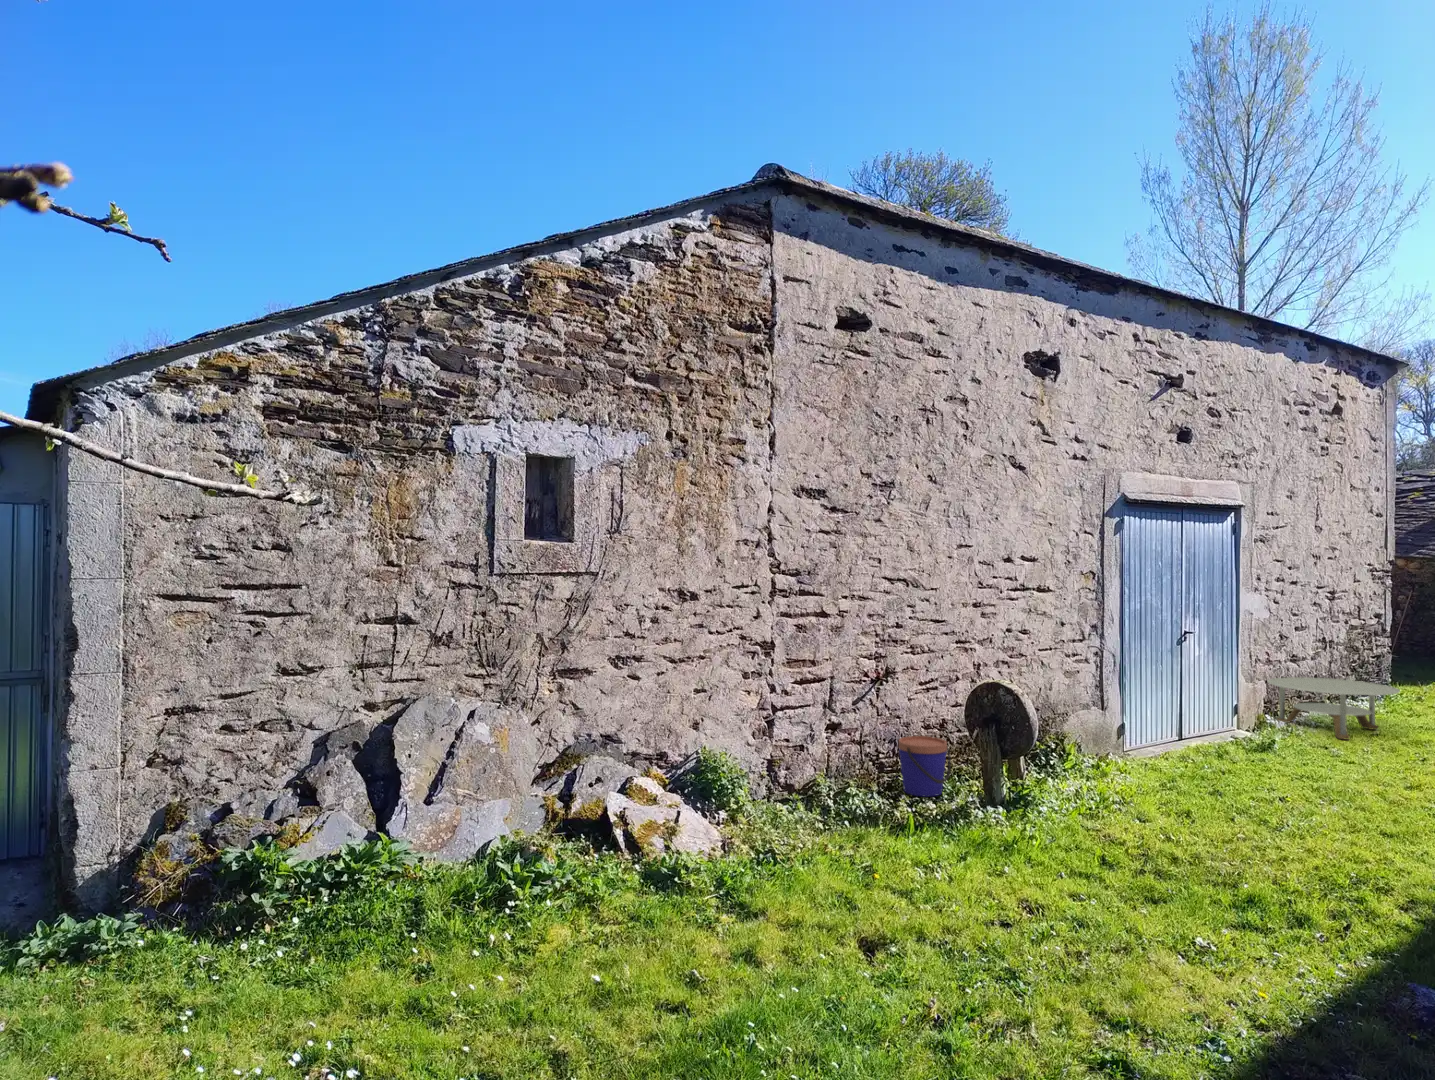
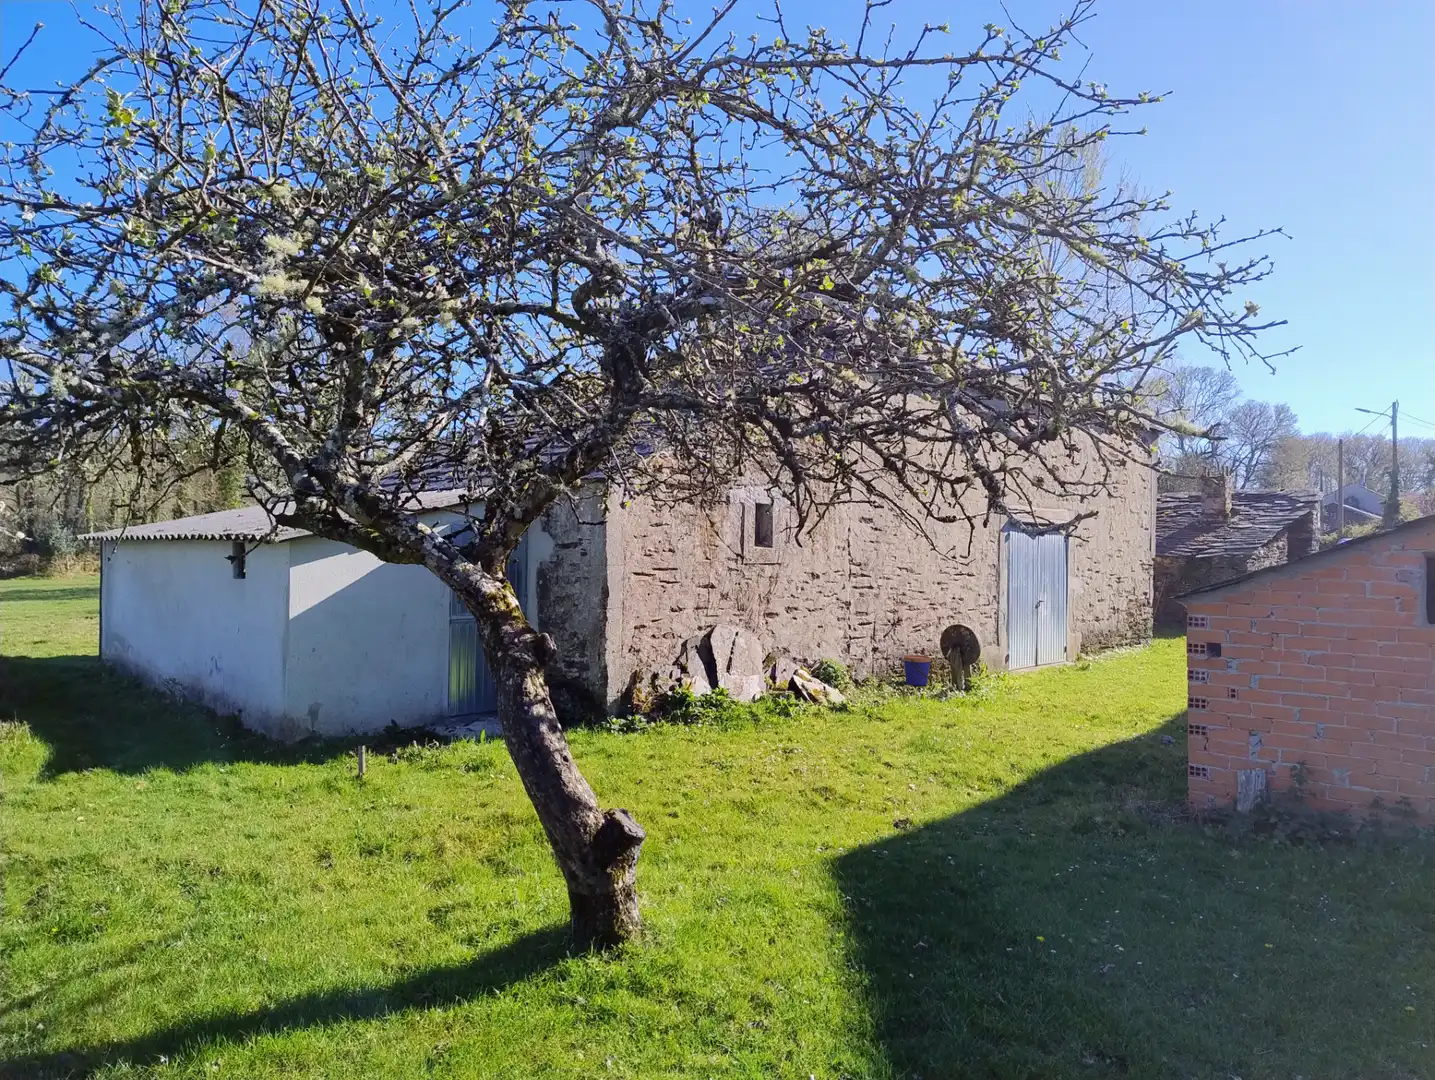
round table: present [1268,677,1400,739] -> none [1082,631,1152,665]

